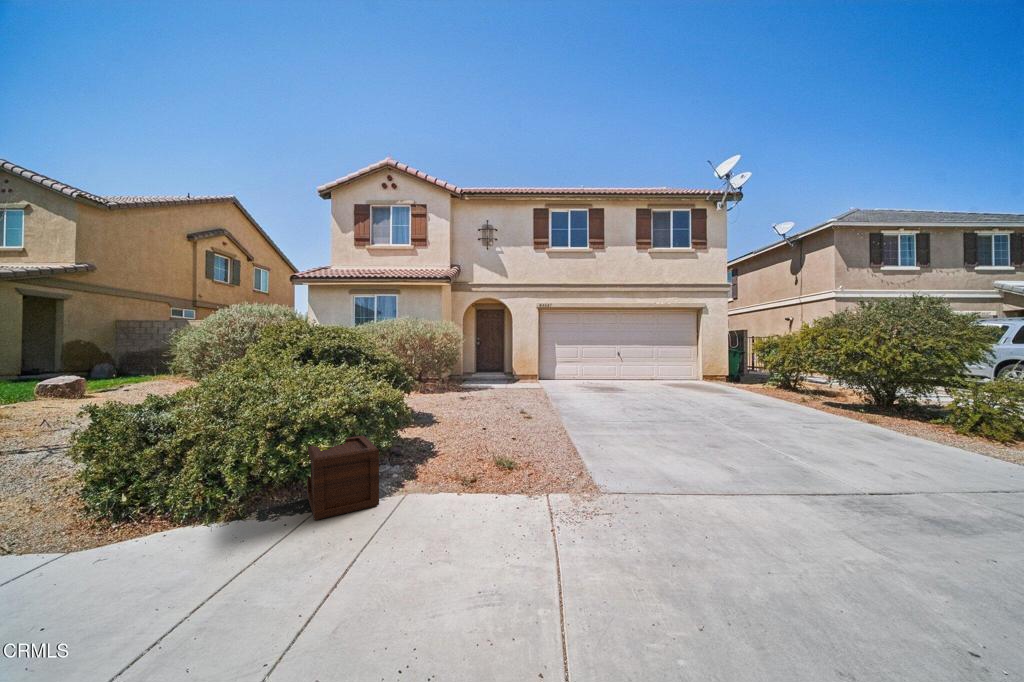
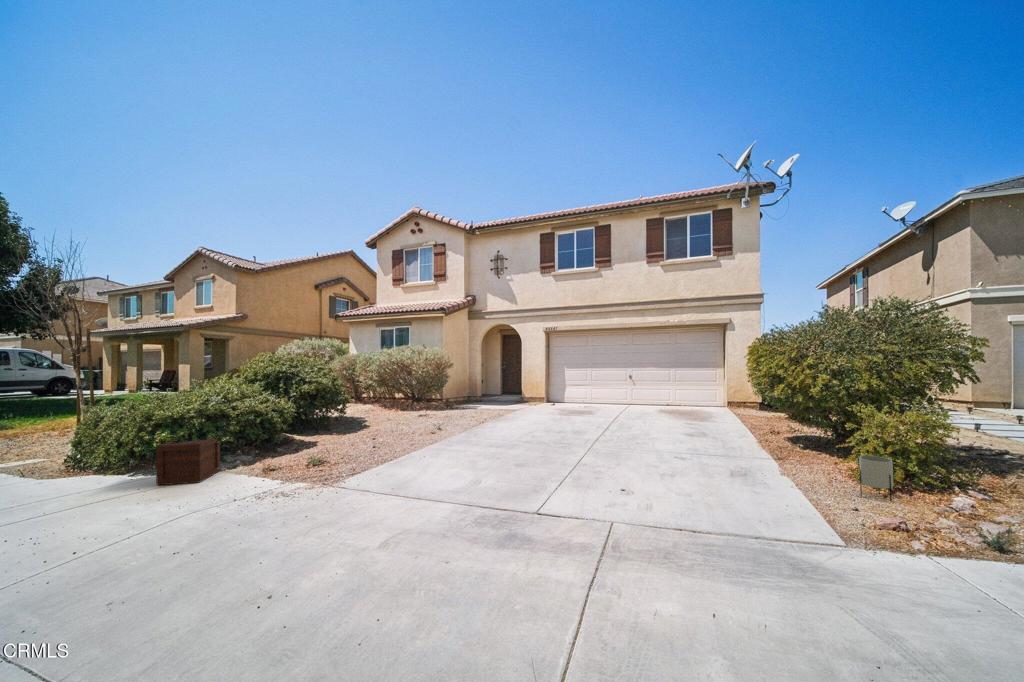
planter: none [957,408,987,440] -> present [859,456,893,501]

